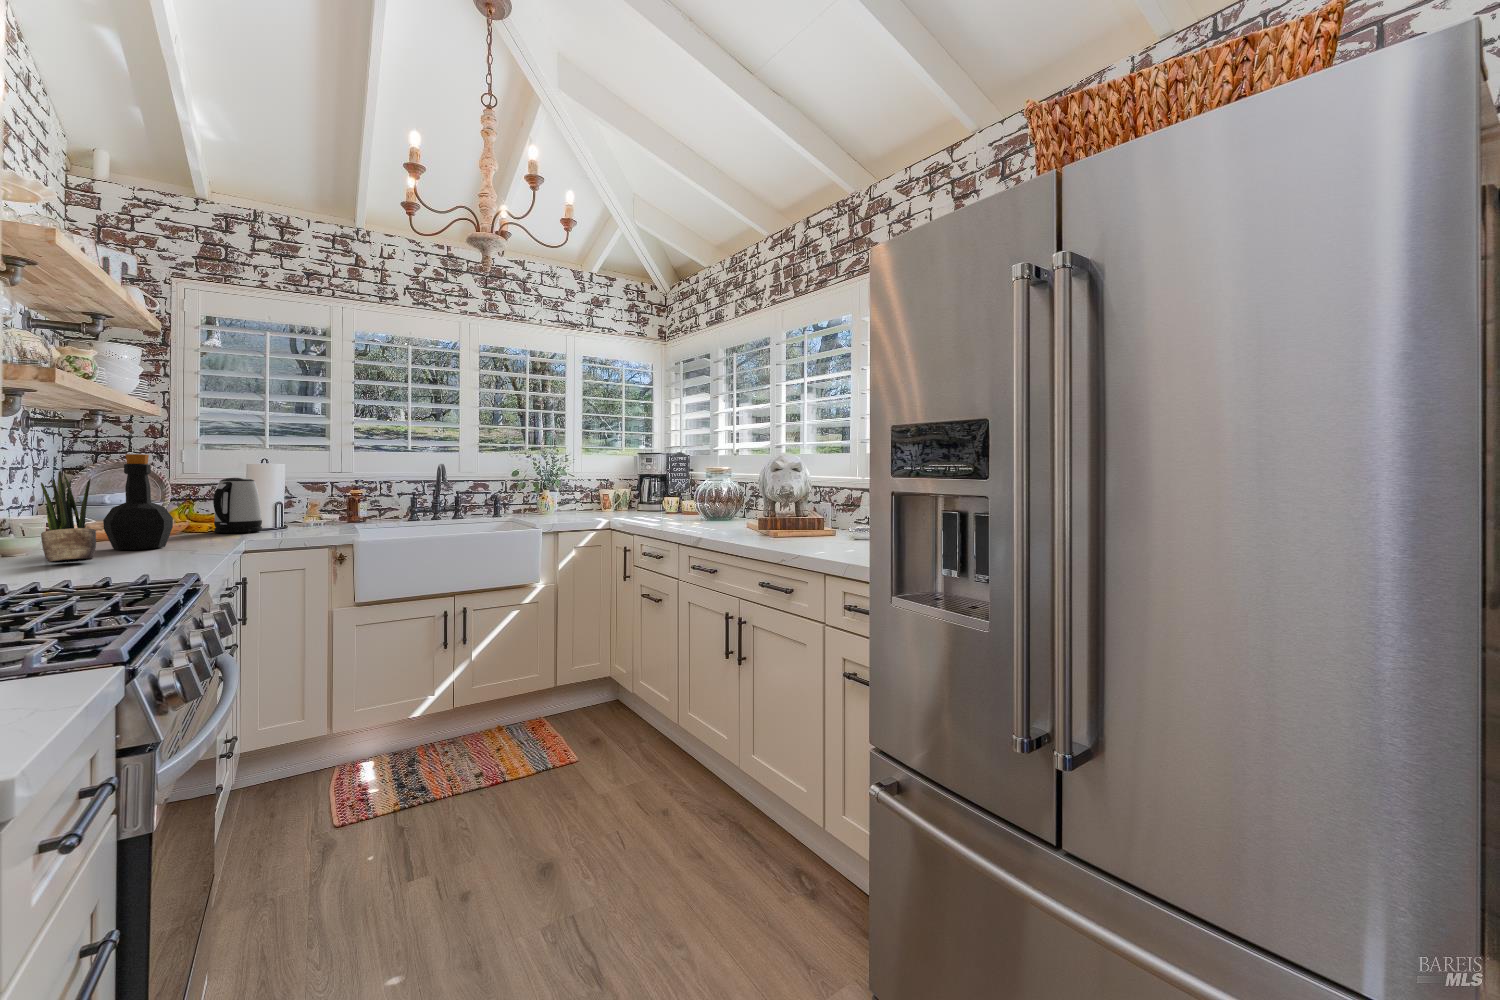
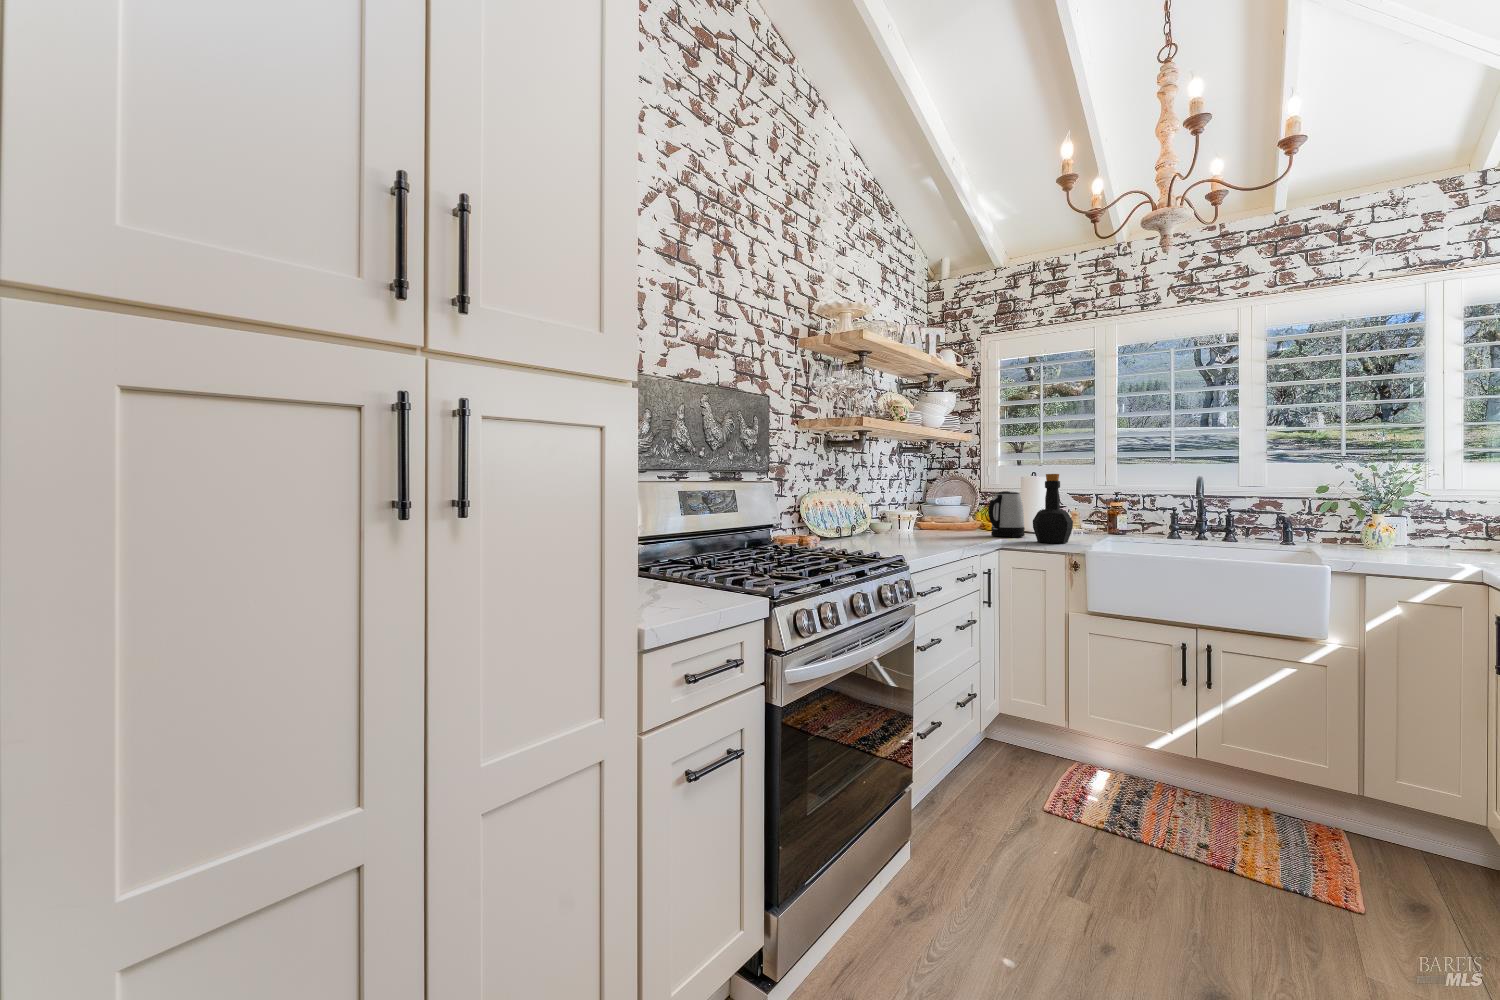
bottle: present [103,454,173,550] -> present [1033,474,1073,543]
potted plant: present [41,471,96,563] -> none [872,486,897,547]

